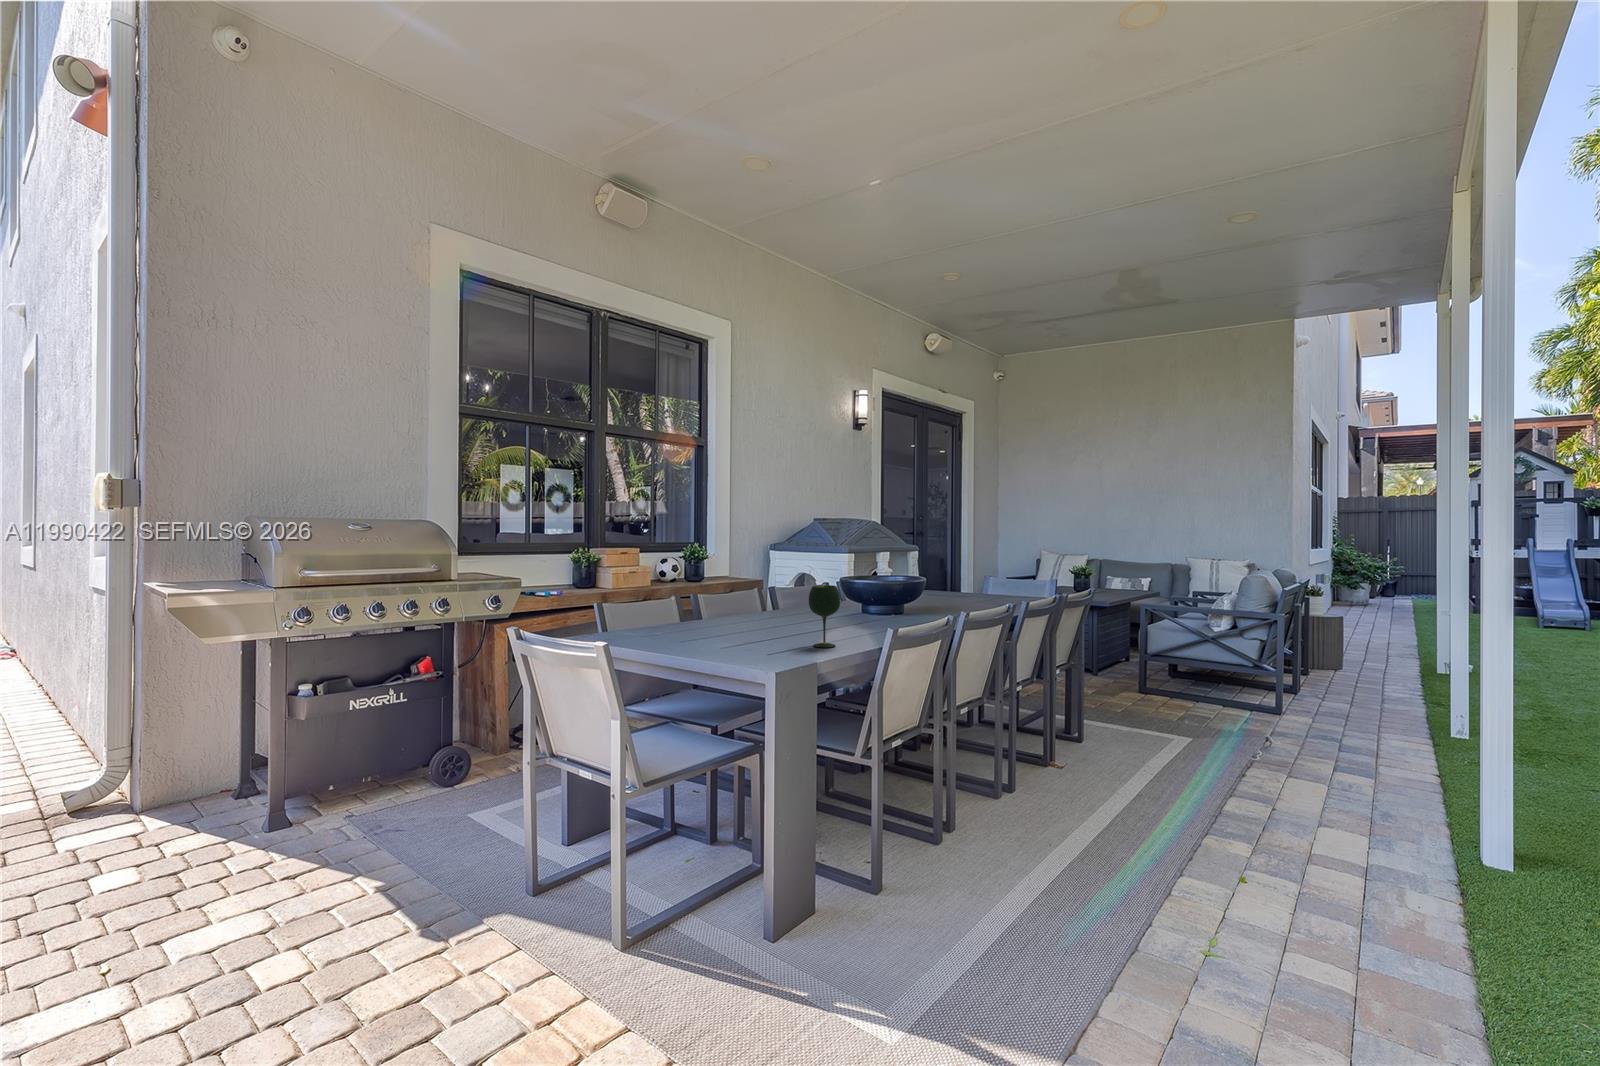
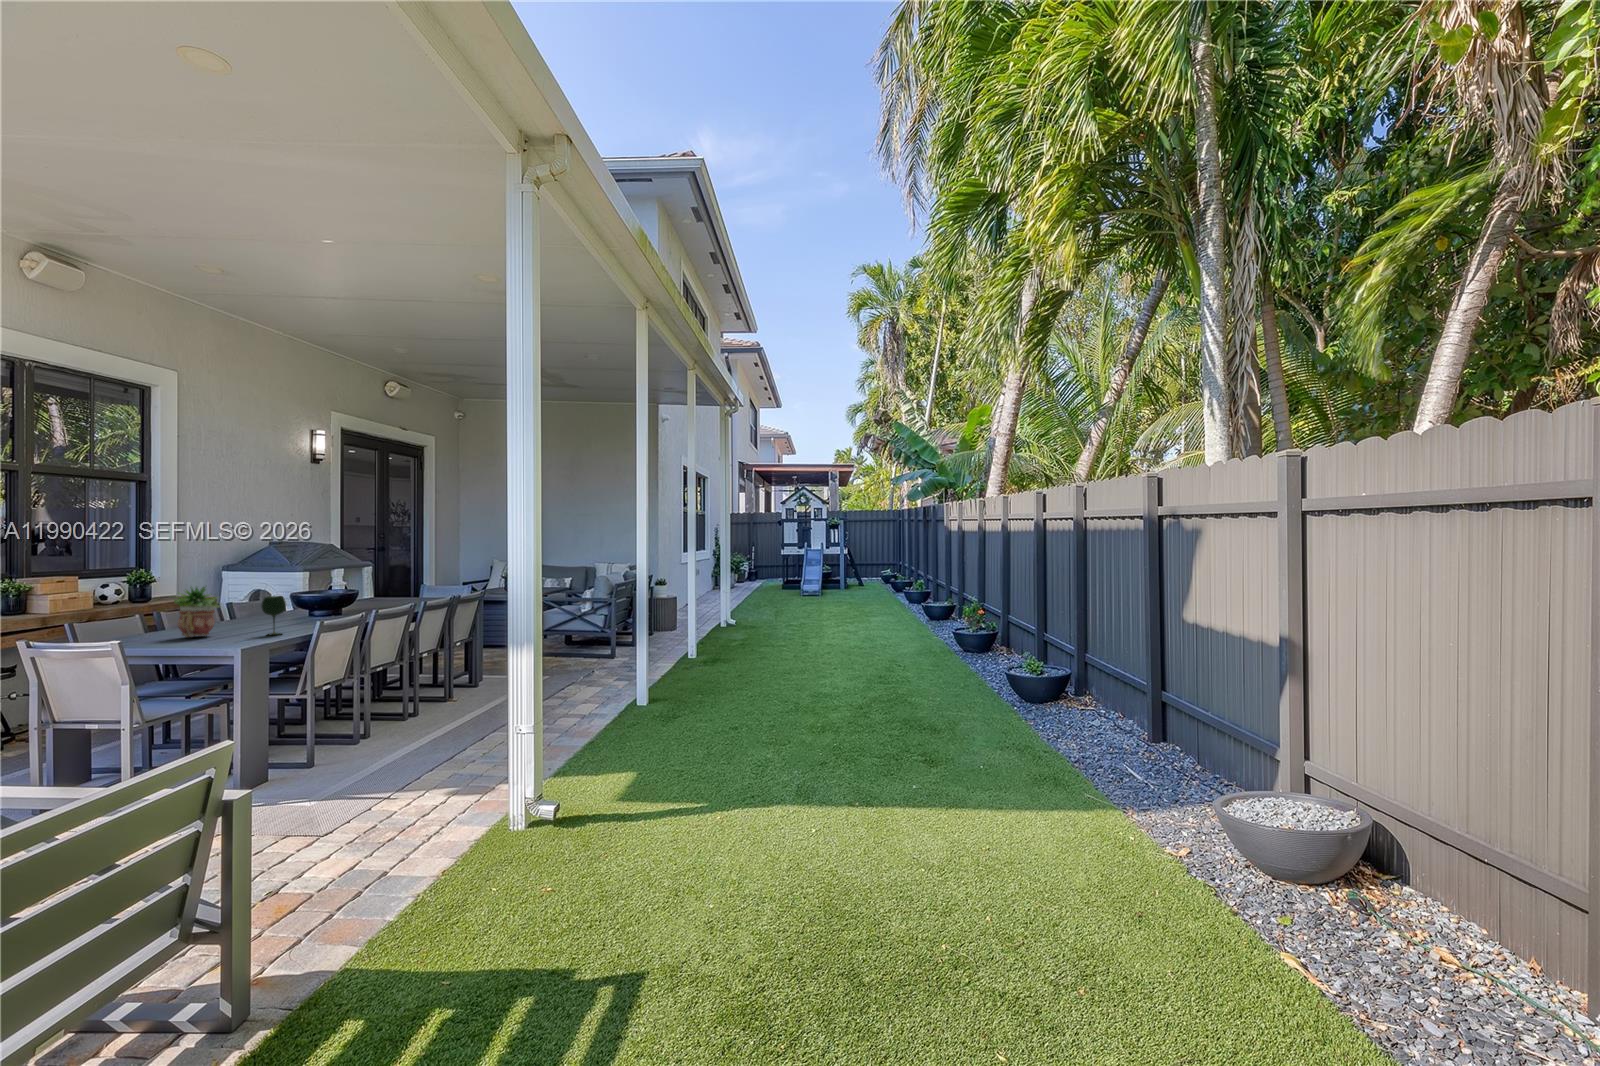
potted plant: none [701,563,765,639] -> present [174,587,220,637]

